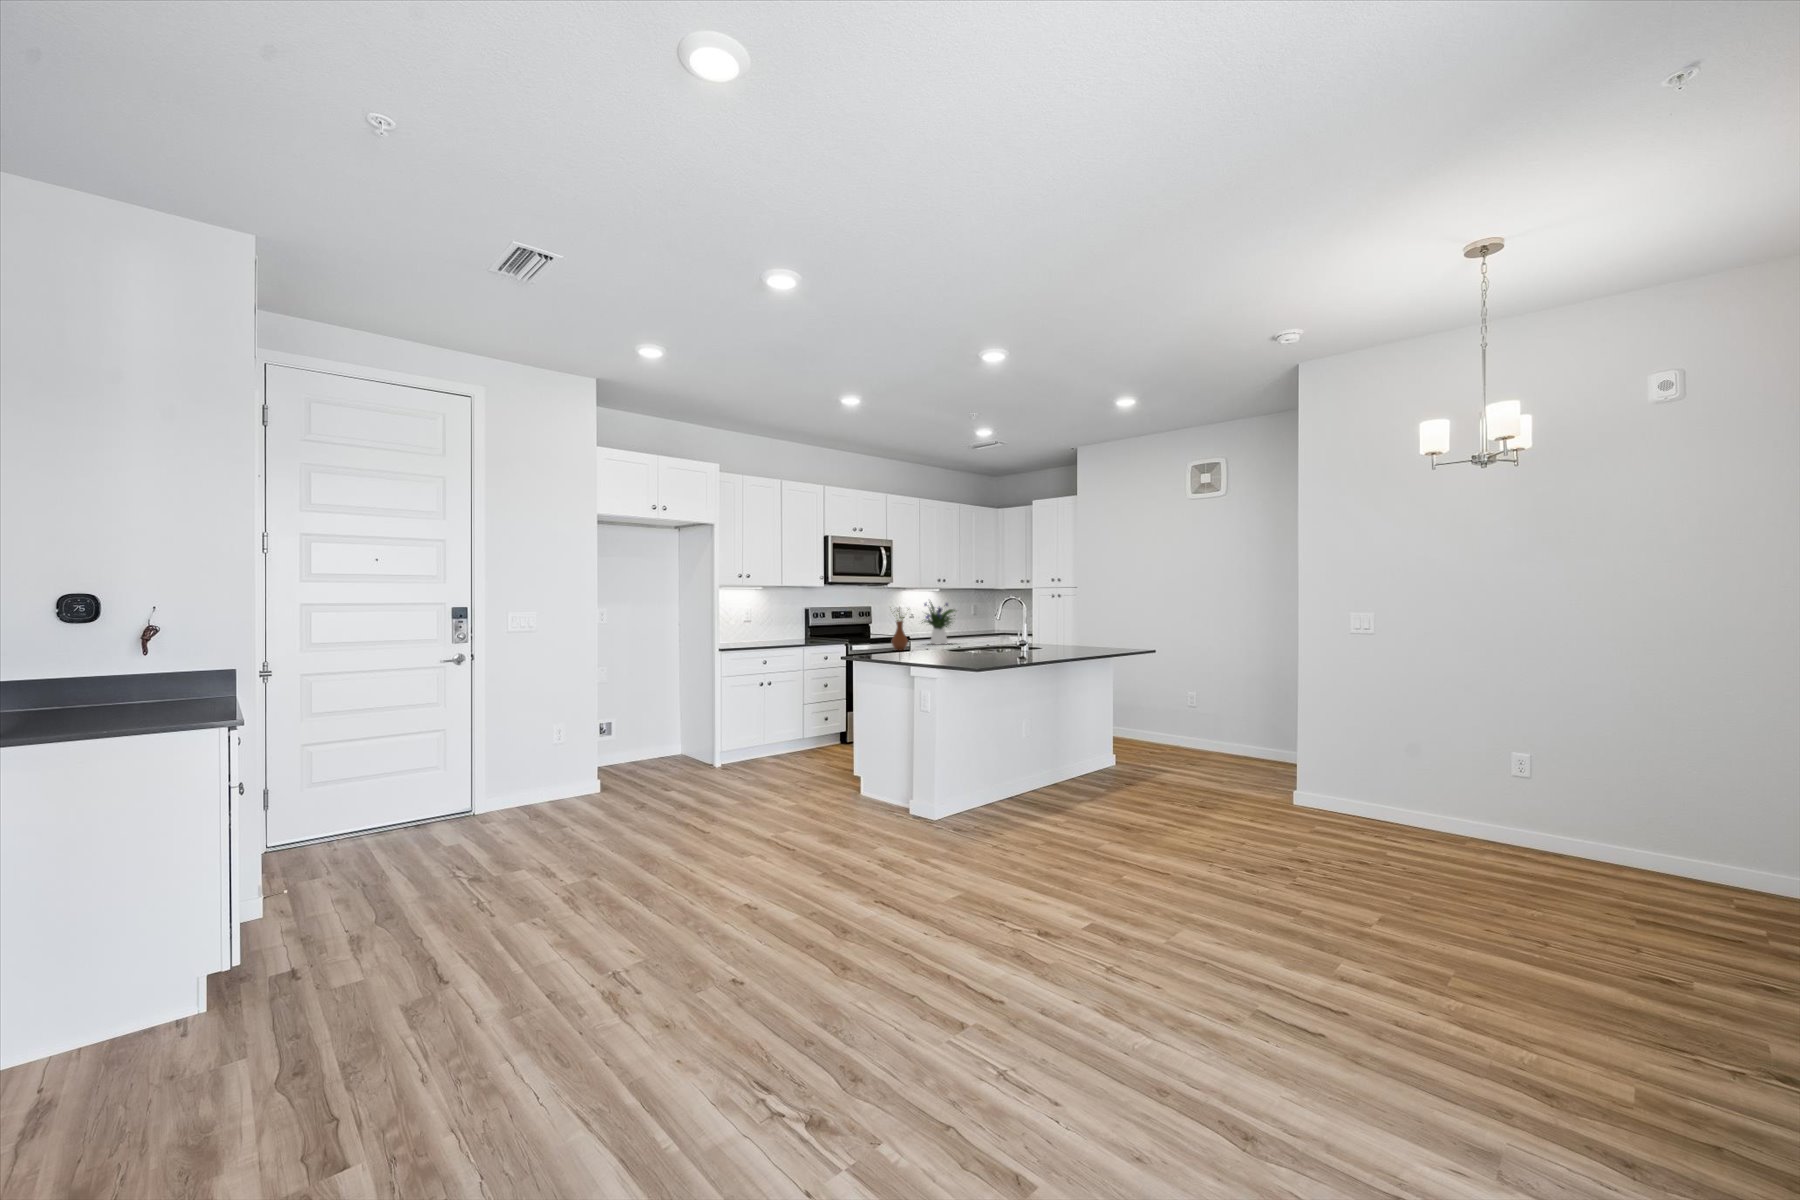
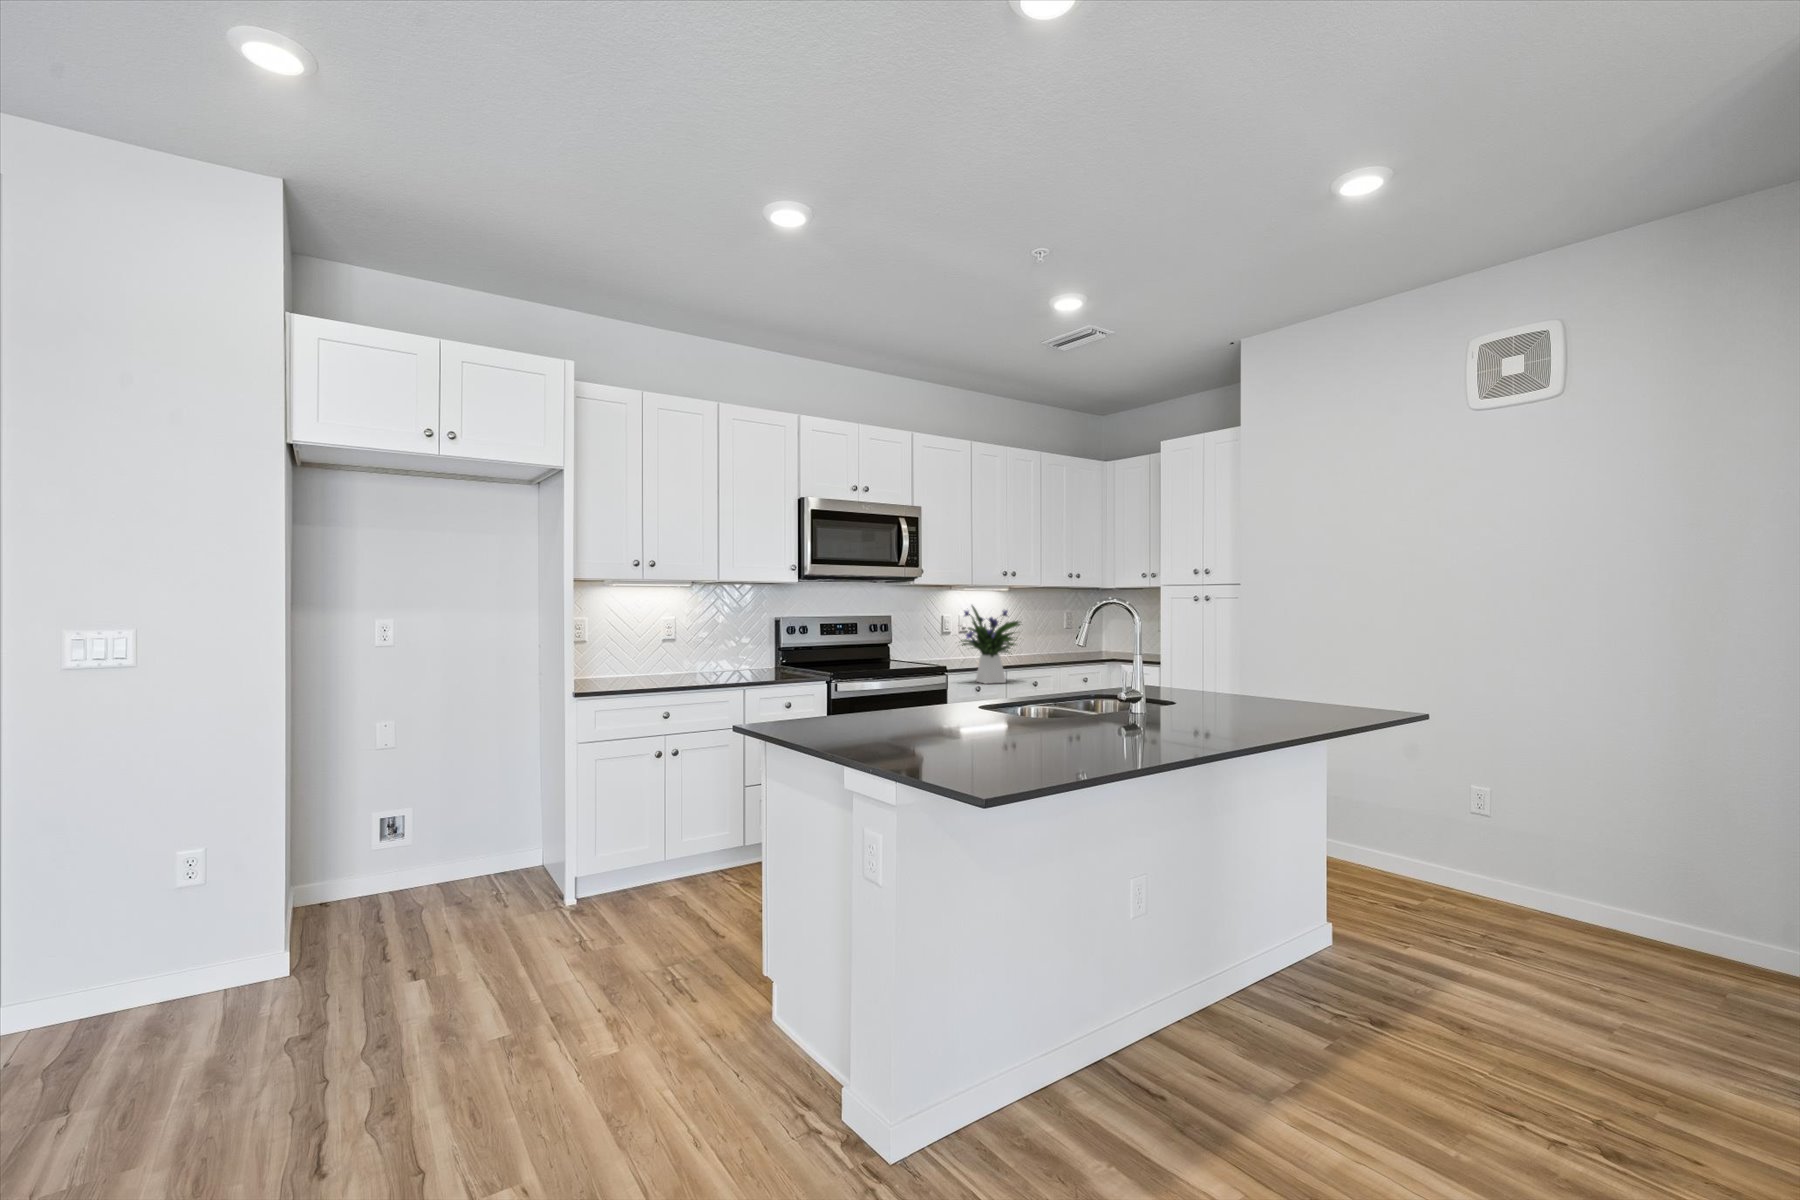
vase: present [890,607,909,650] -> none [873,616,925,700]

